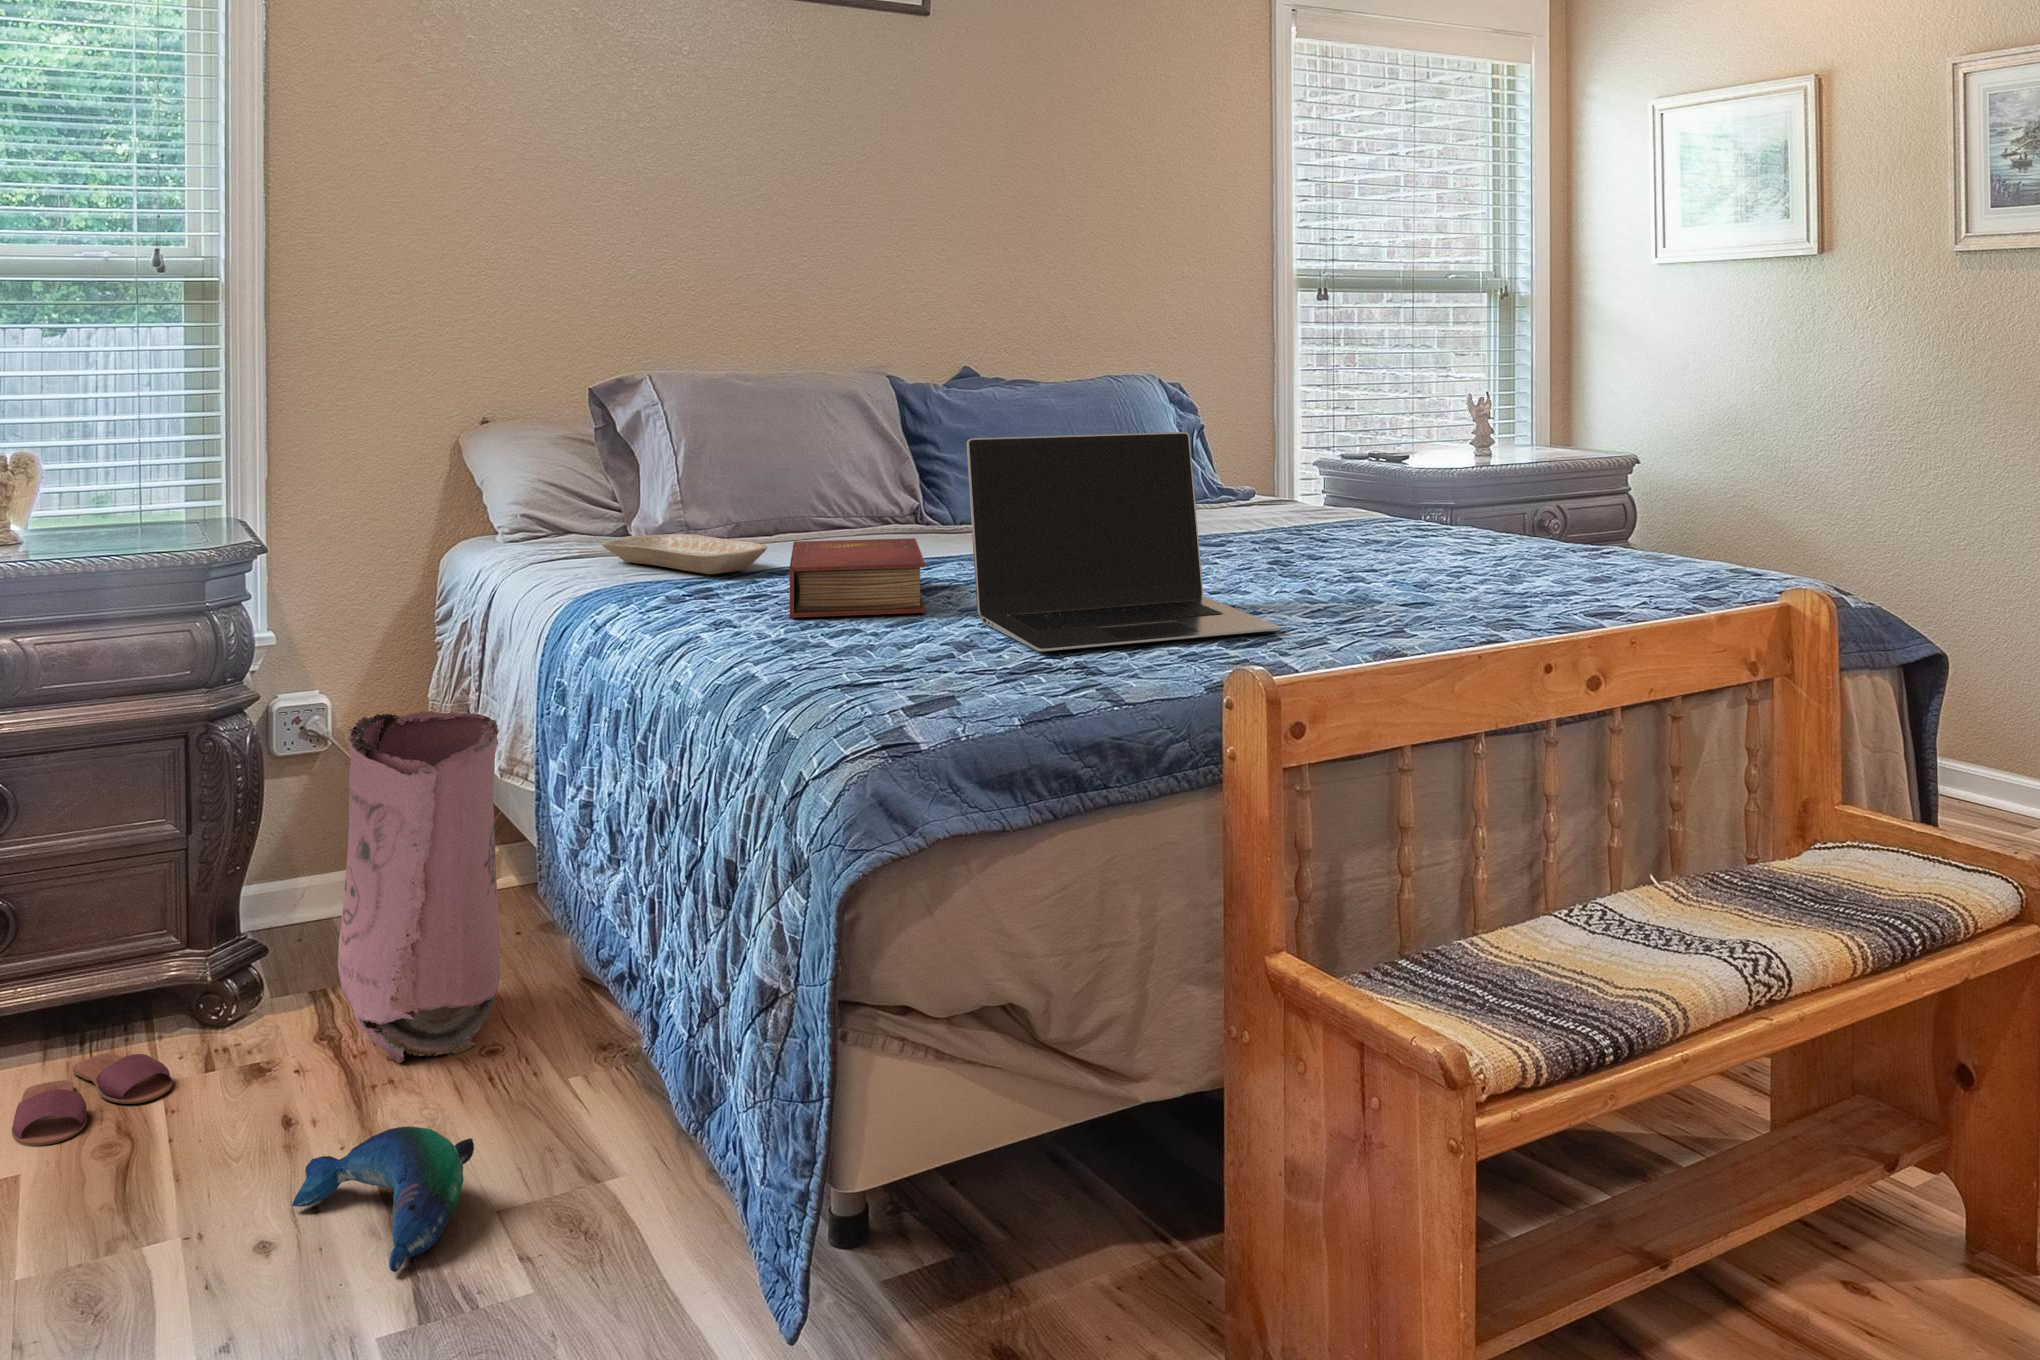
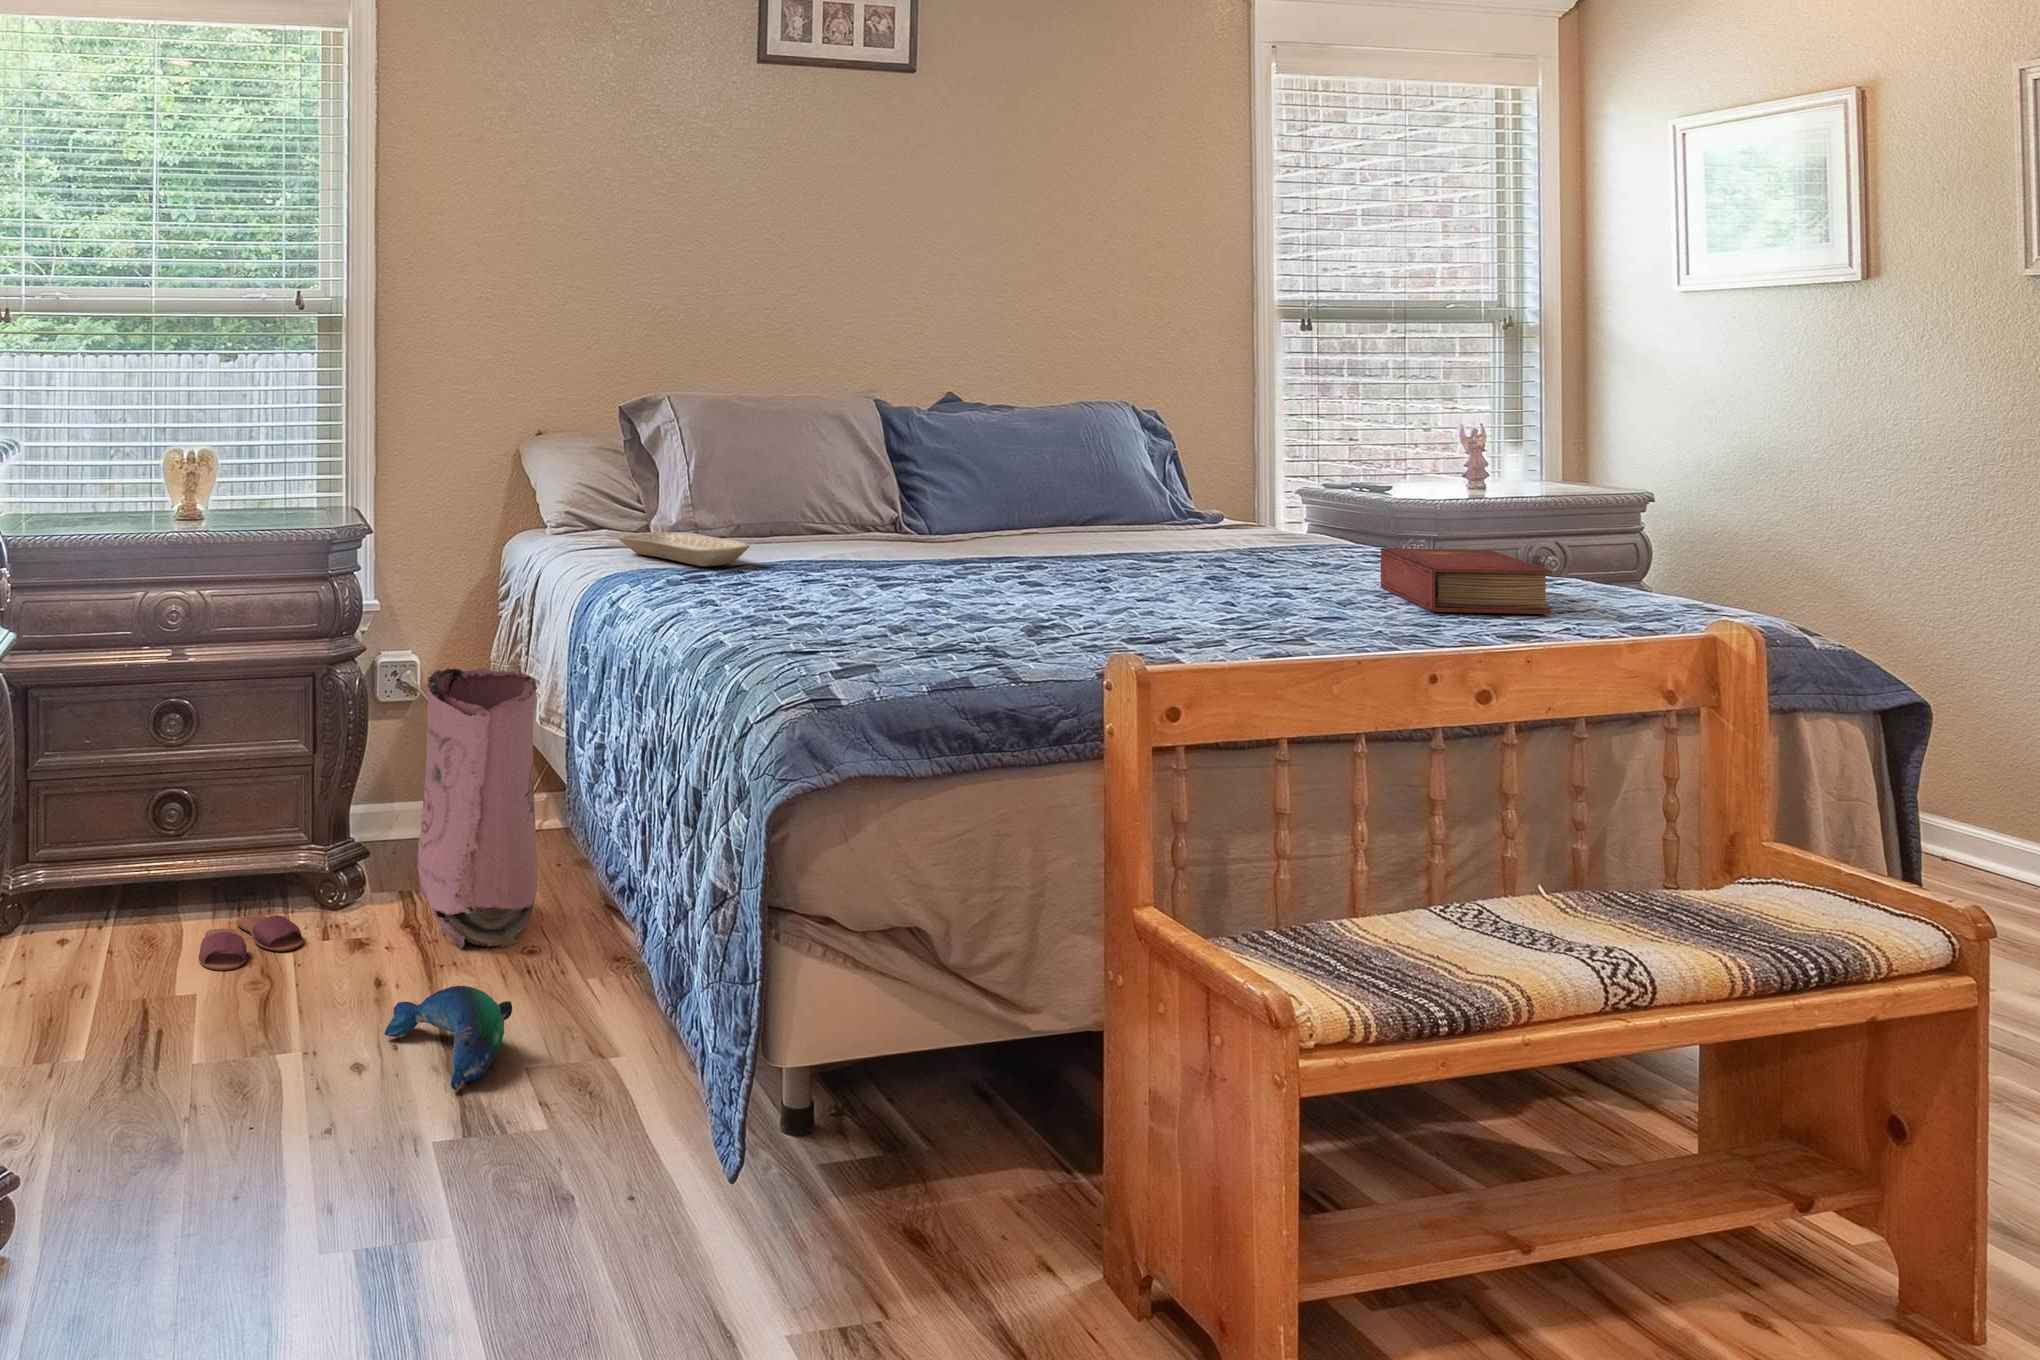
laptop: present [967,432,1281,652] -> none [909,454,1188,641]
book: present [790,538,925,618] -> present [1381,548,1552,614]

